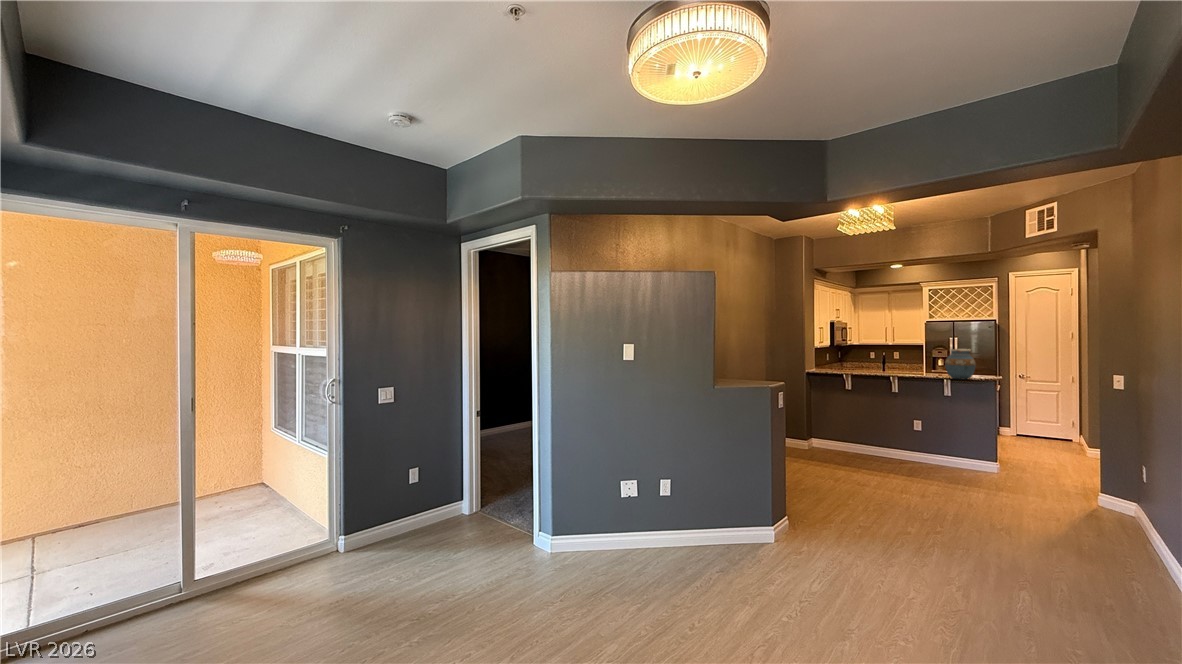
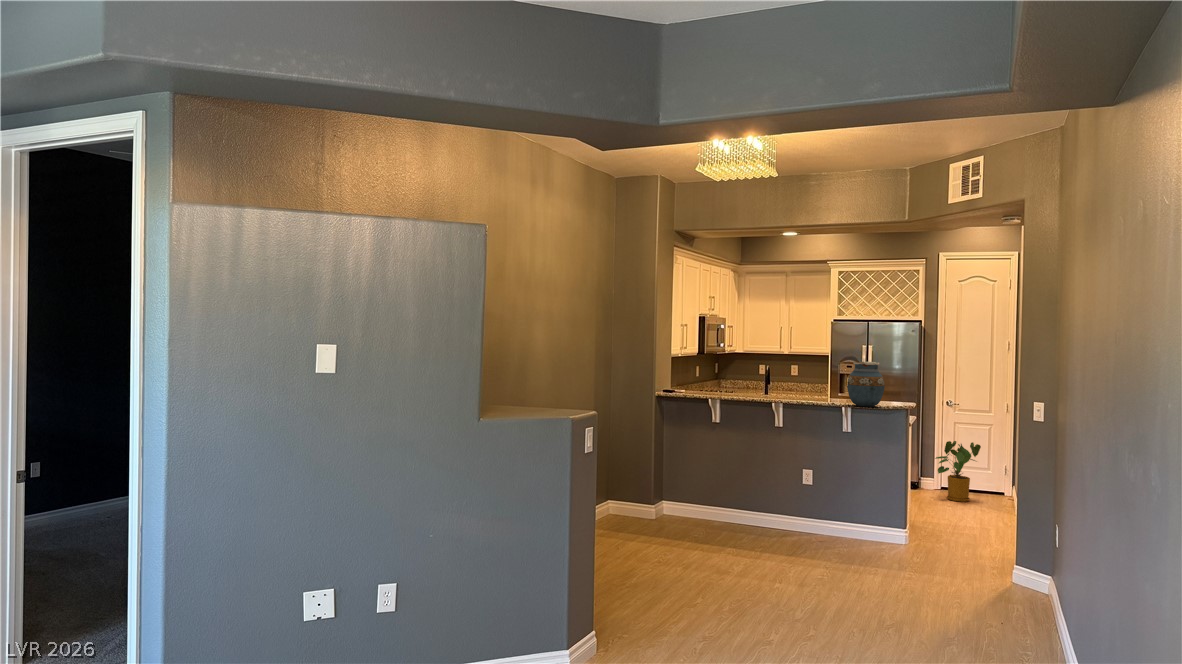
house plant: none [1013,404,1054,448] -> present [935,441,981,502]

